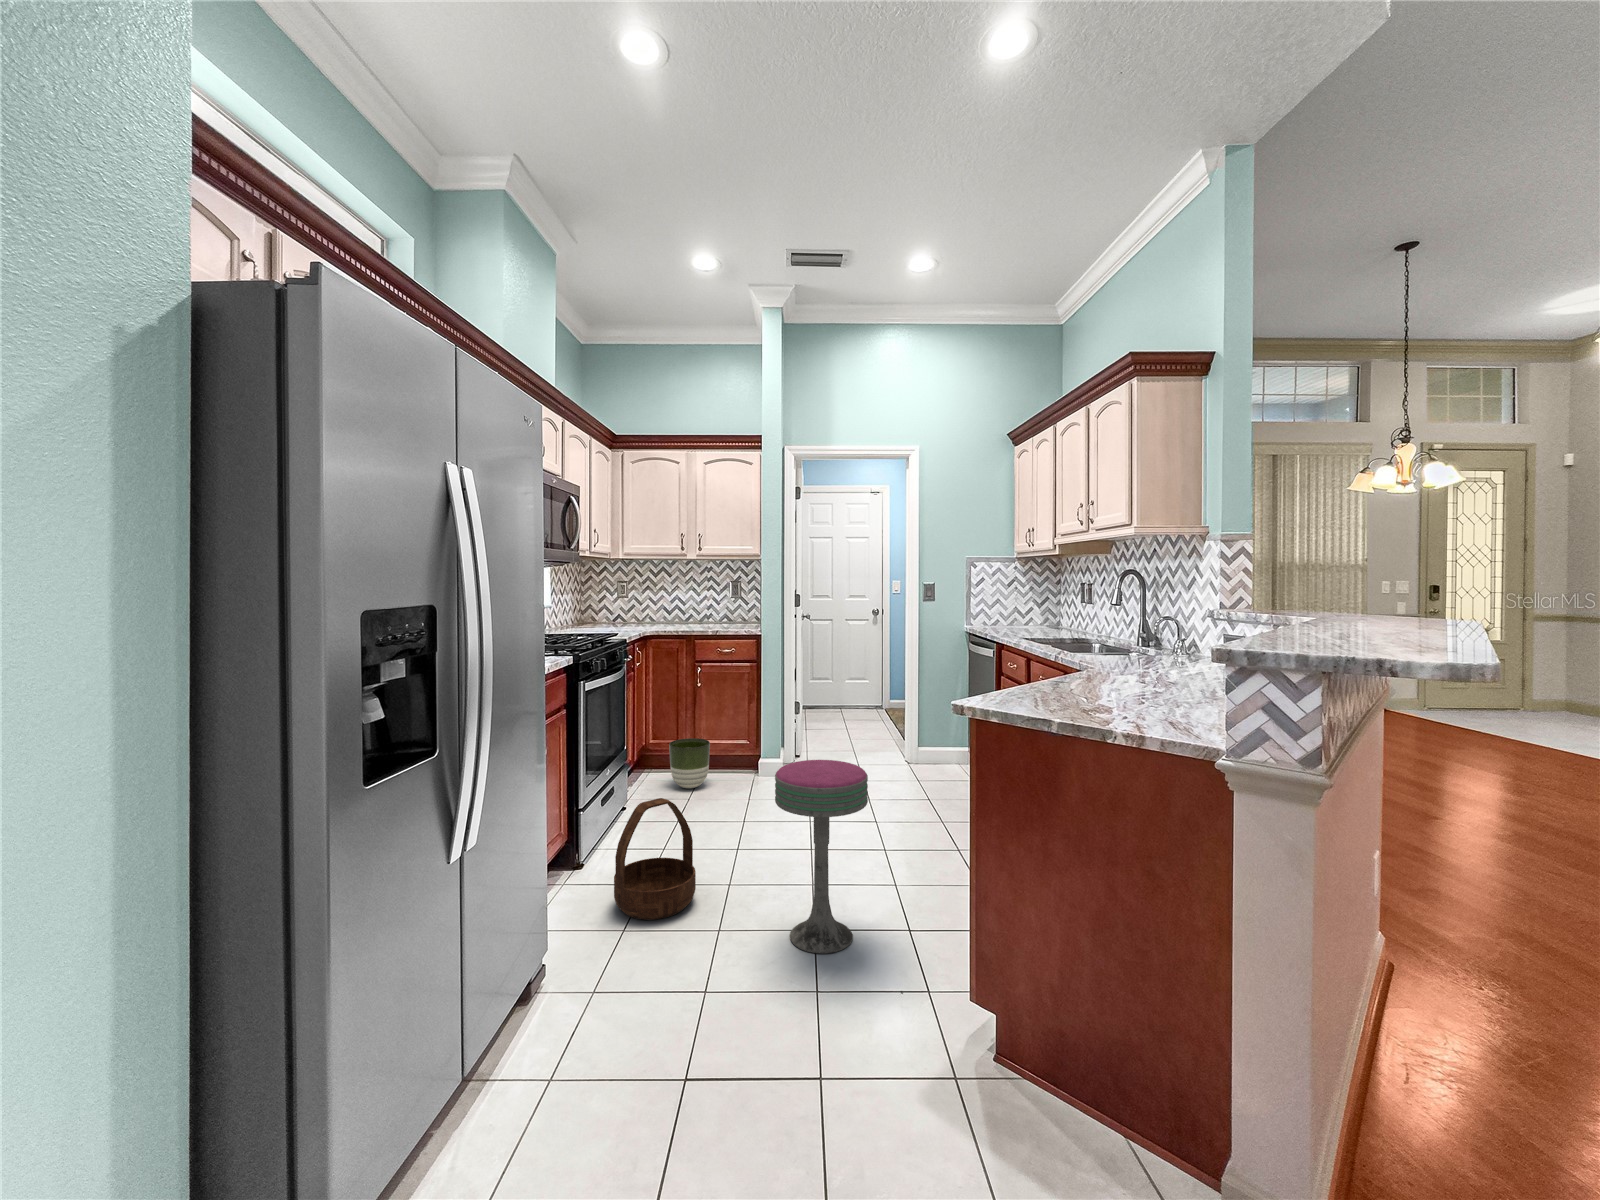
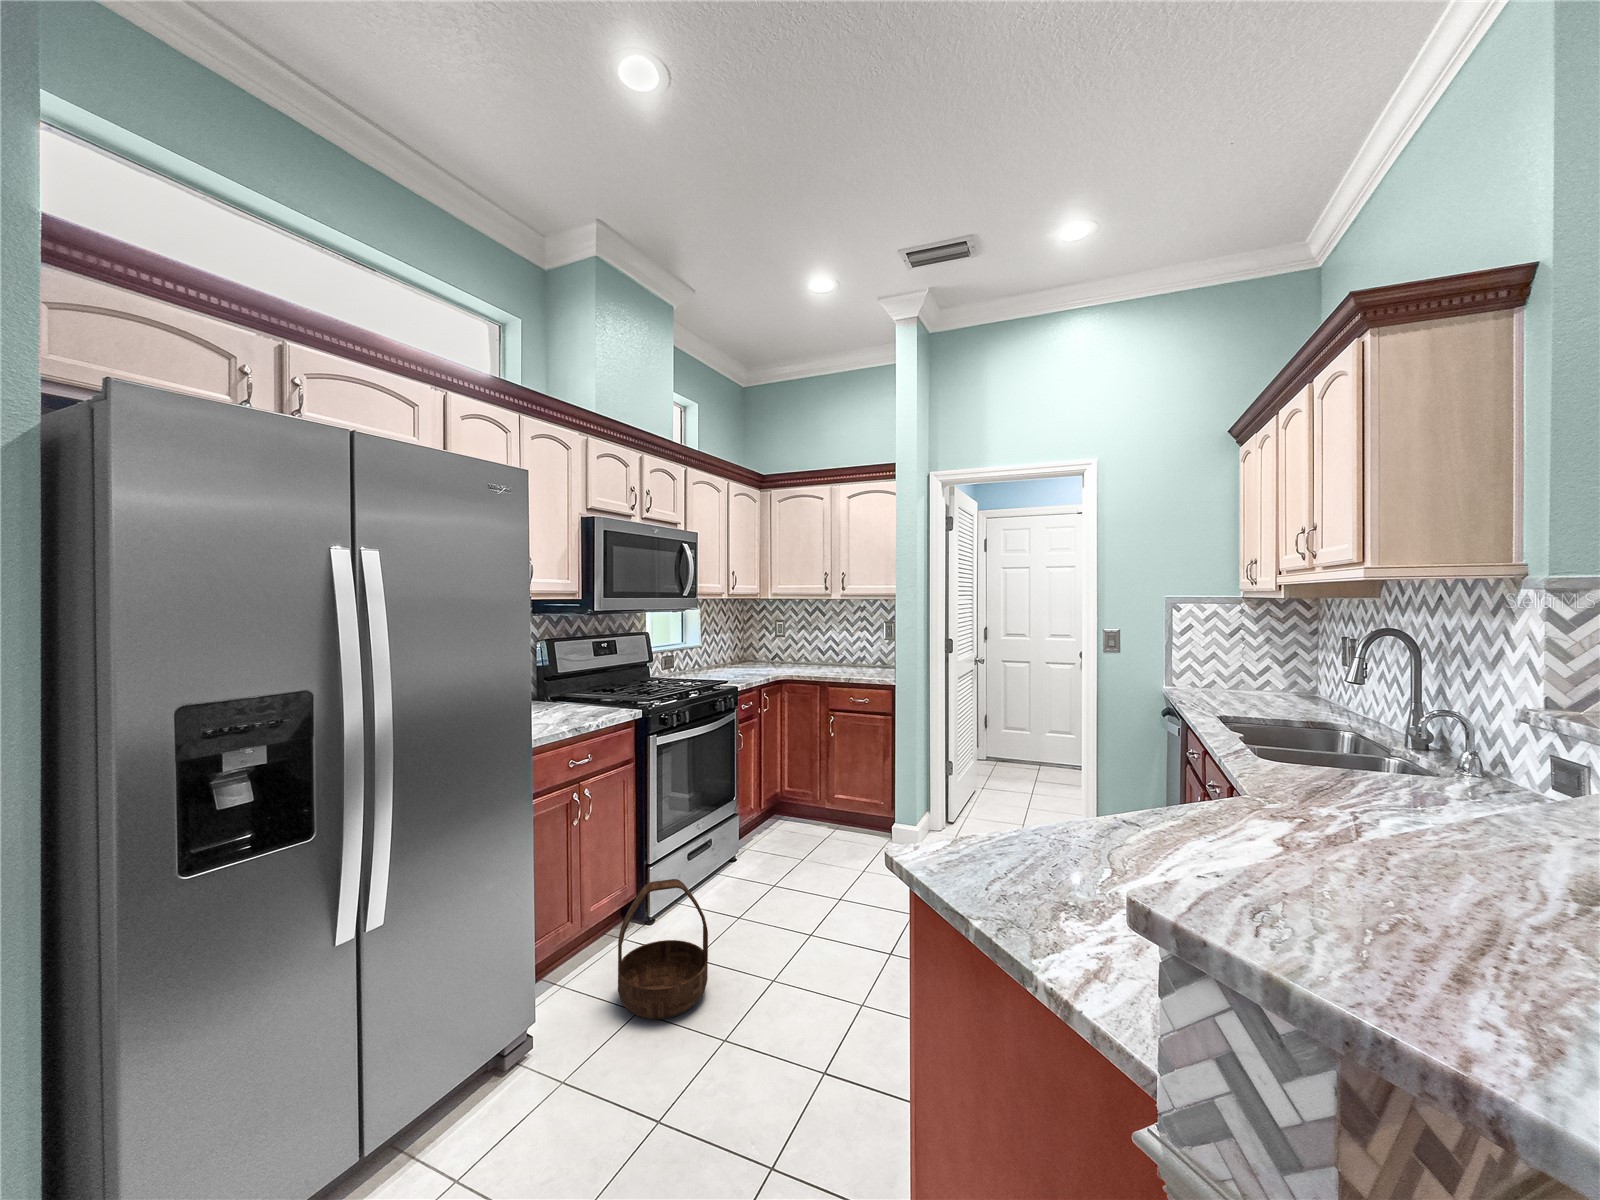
planter: present [669,738,710,788] -> none [788,792,830,847]
bar stool: present [775,760,868,954] -> none [739,871,856,1137]

